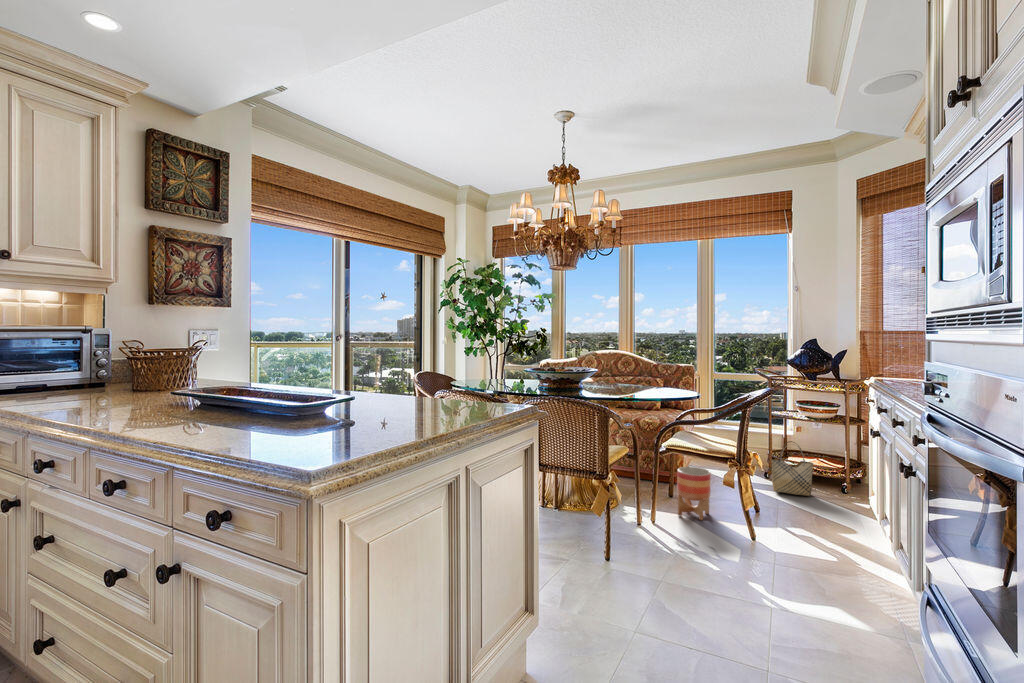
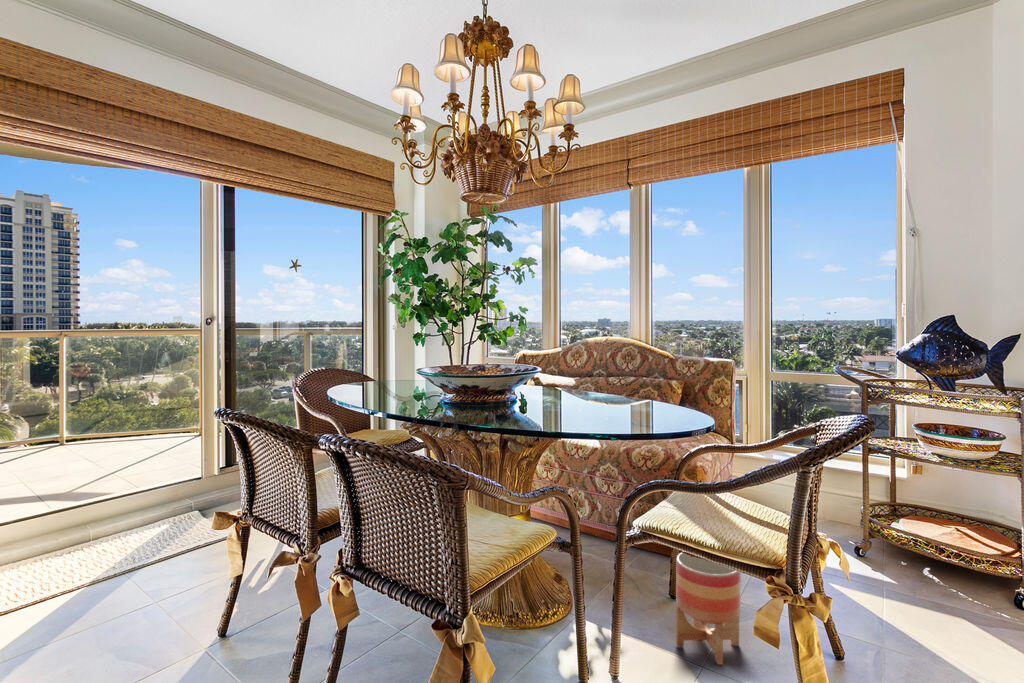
woven basket: present [771,441,813,496] -> none [867,500,954,609]

